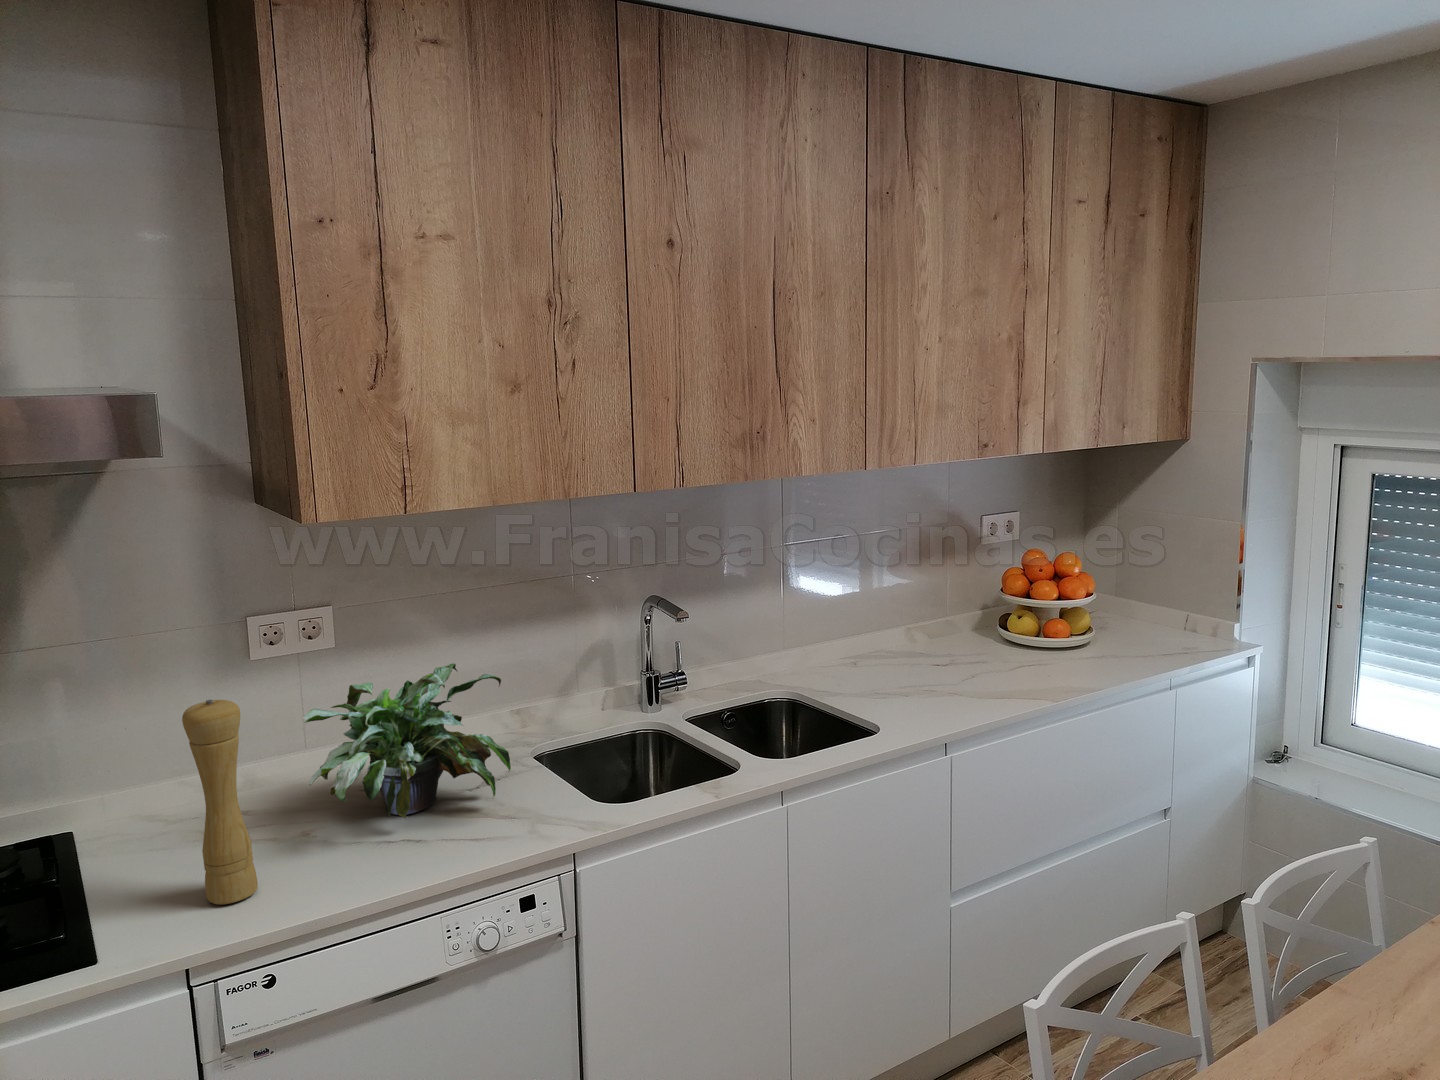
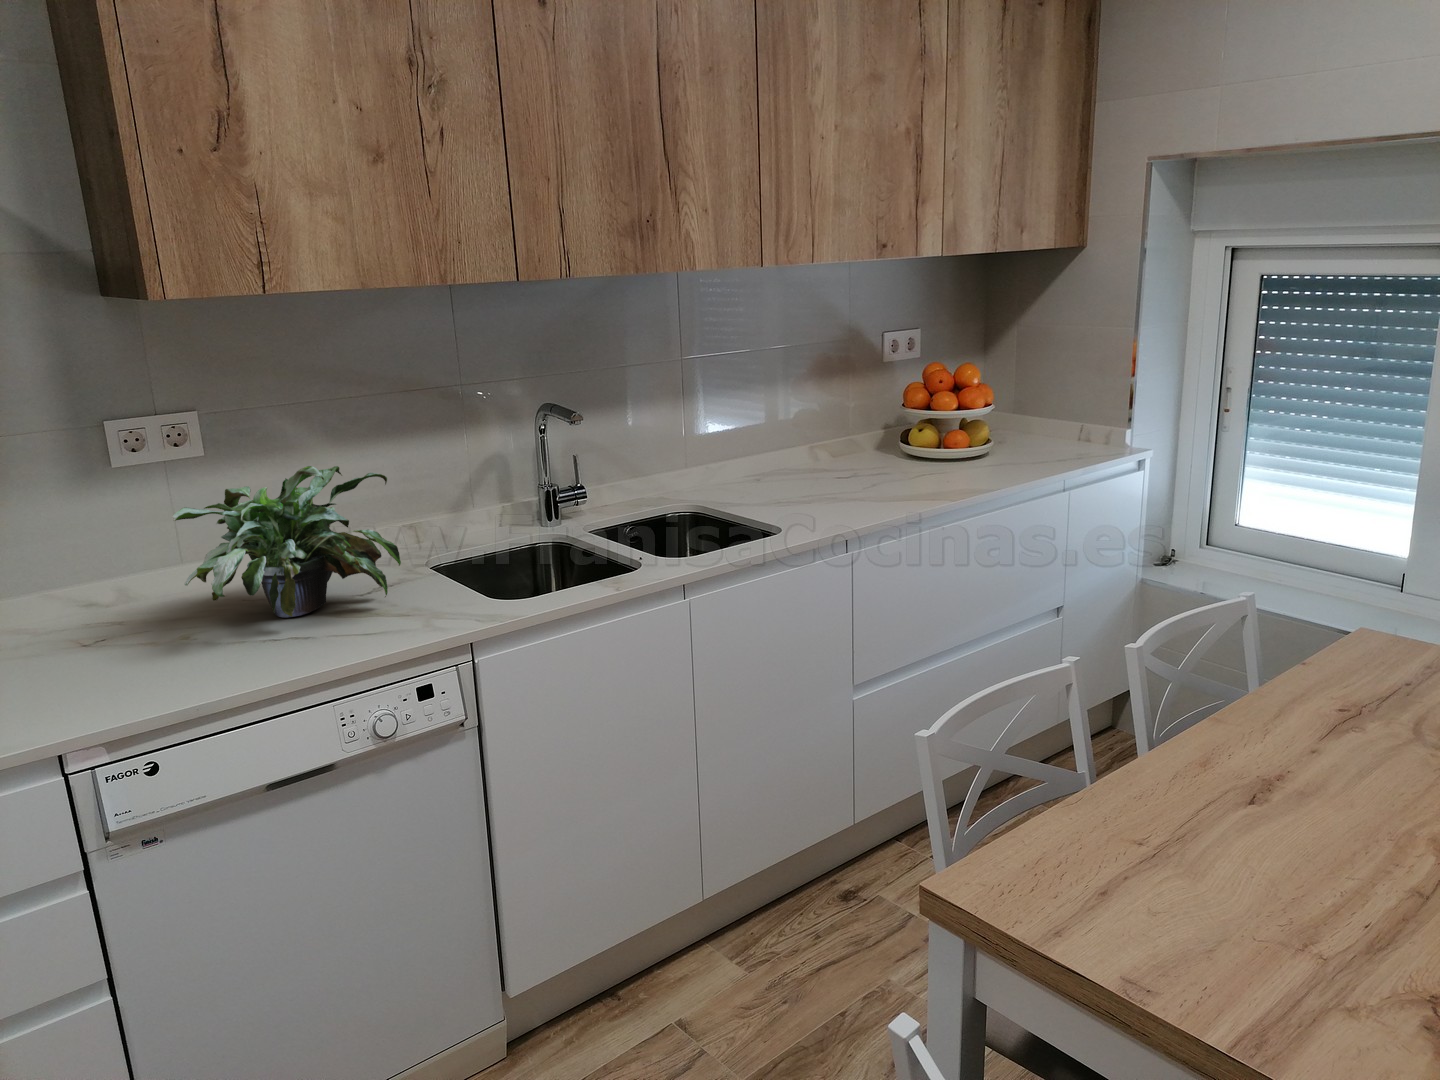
pepper mill: present [182,700,258,904] -> none [28,483,133,699]

